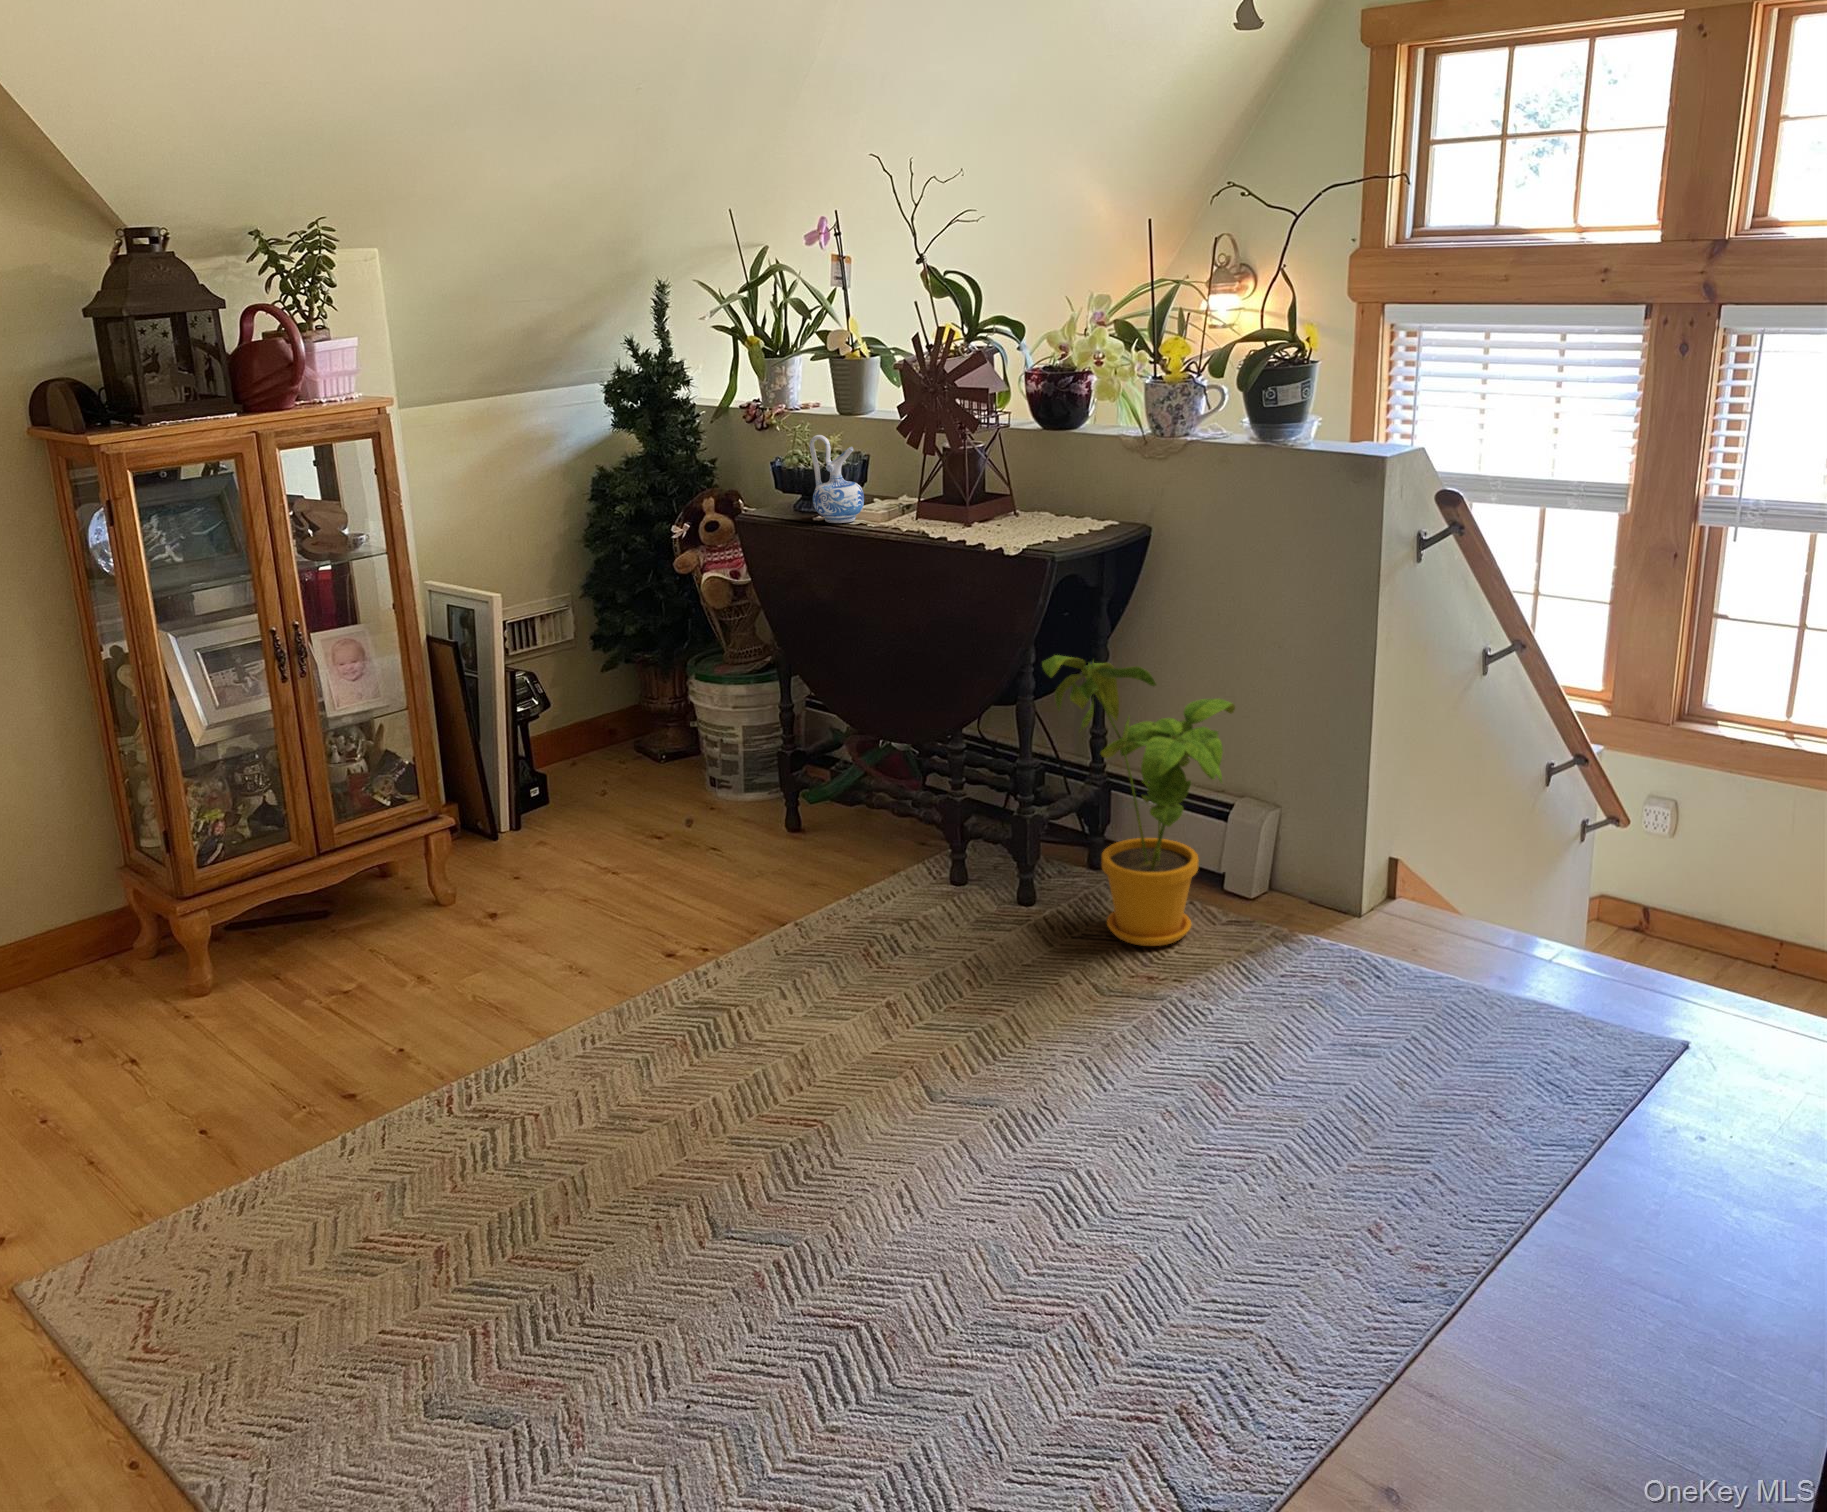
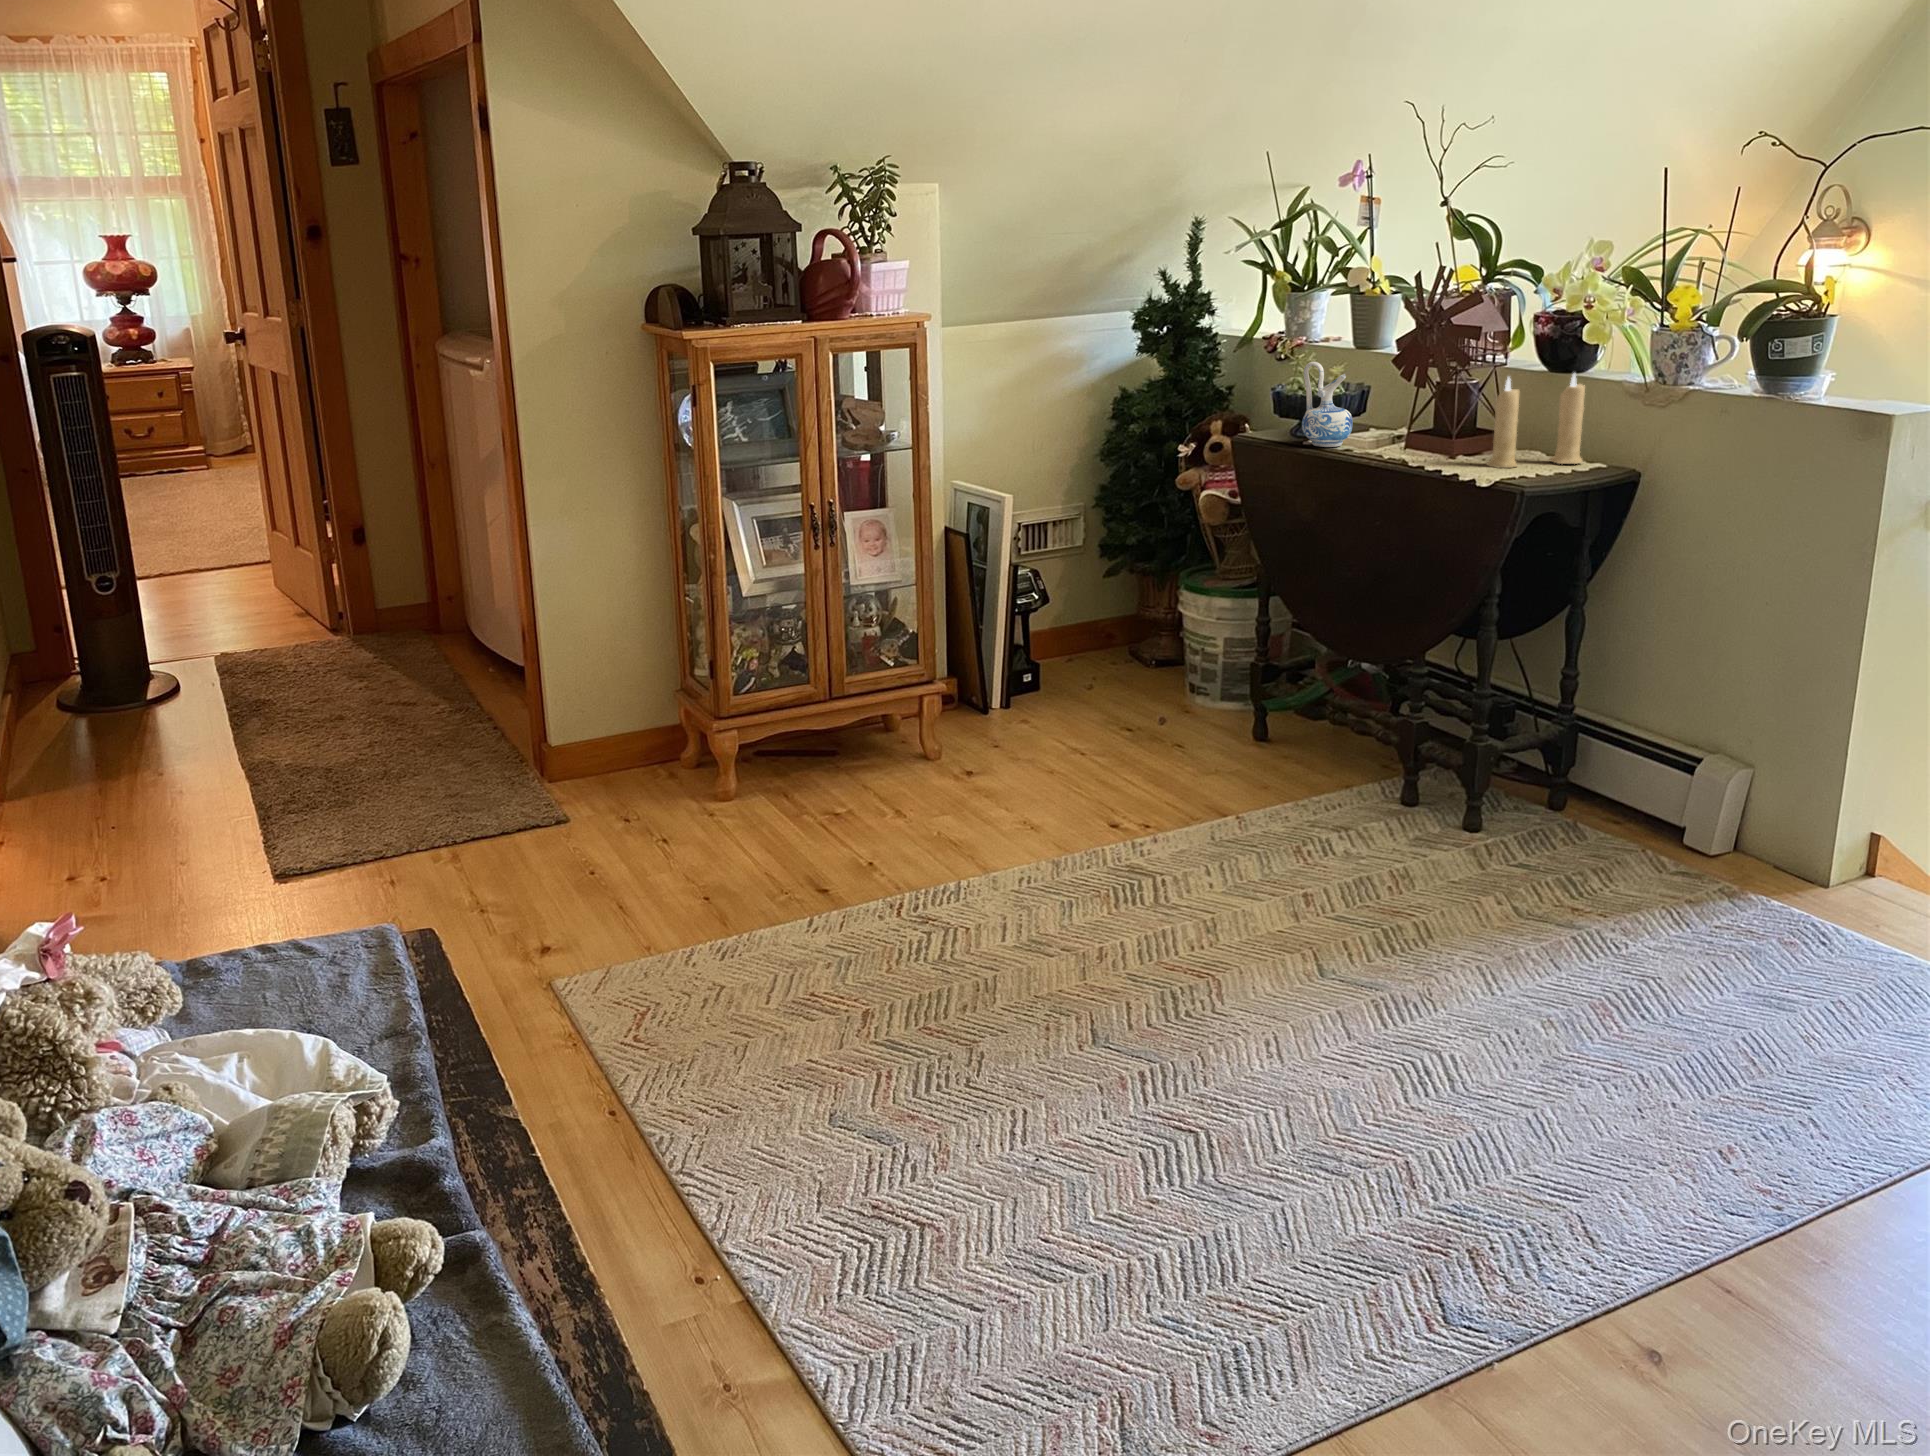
candle: none [1005,432,1094,536] -> present [1487,374,1585,468]
house plant: present [1042,655,1235,946] -> none [1496,584,1712,887]

